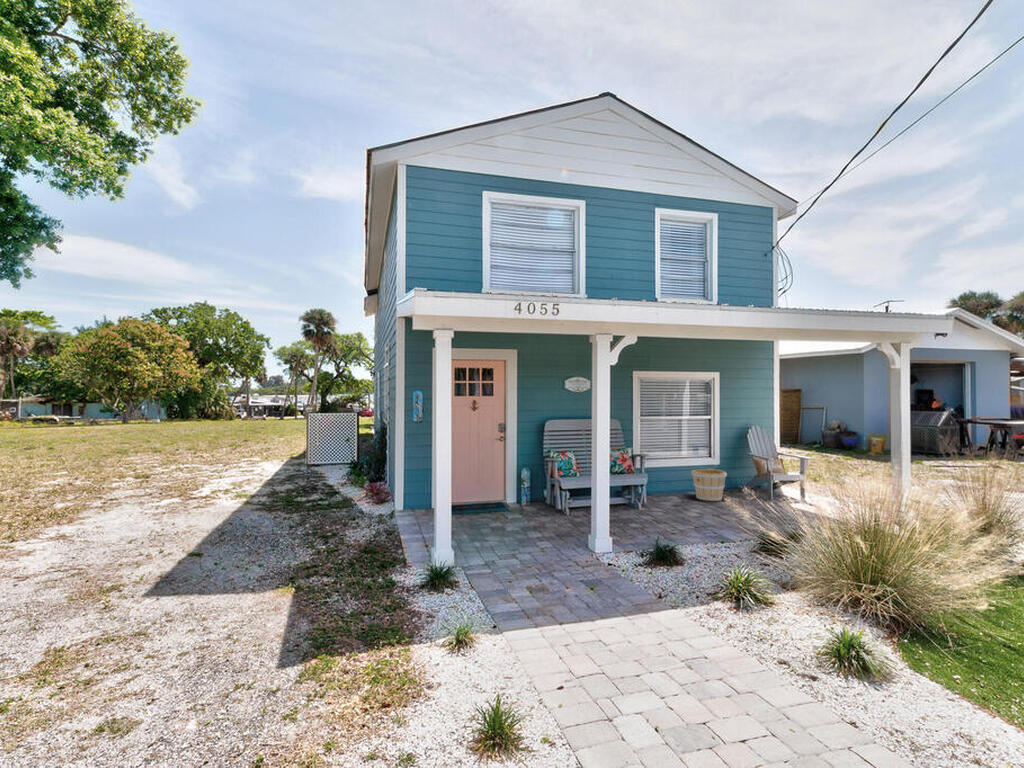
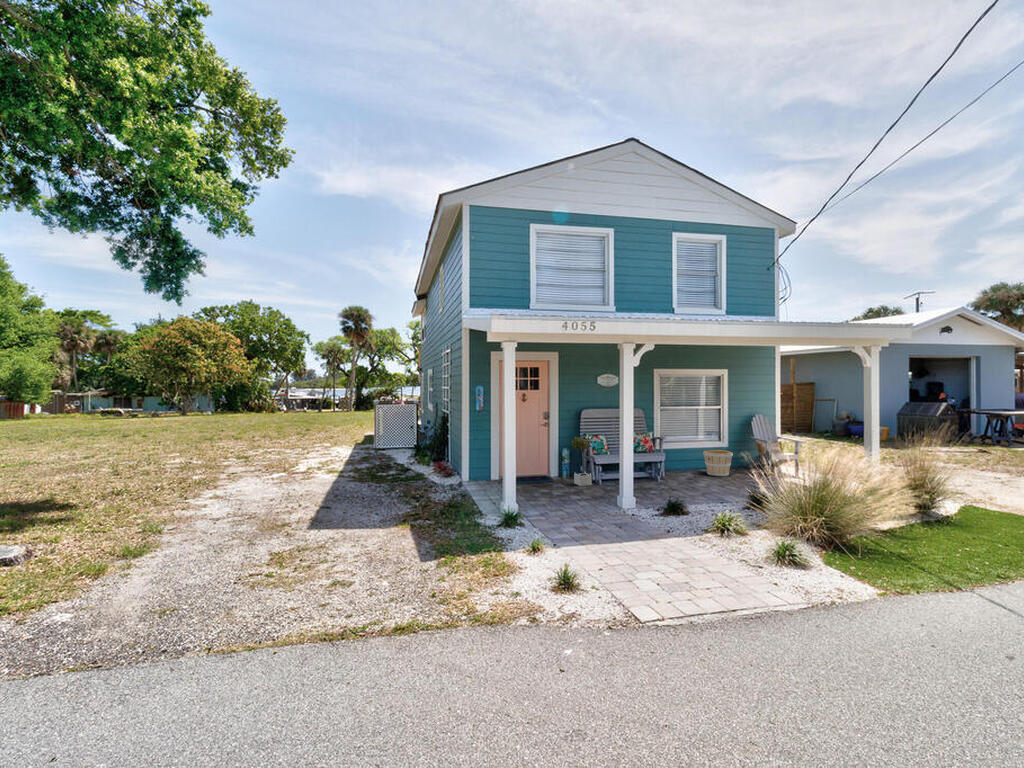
potted tree: none [533,454,557,517] -> present [572,437,592,486]

